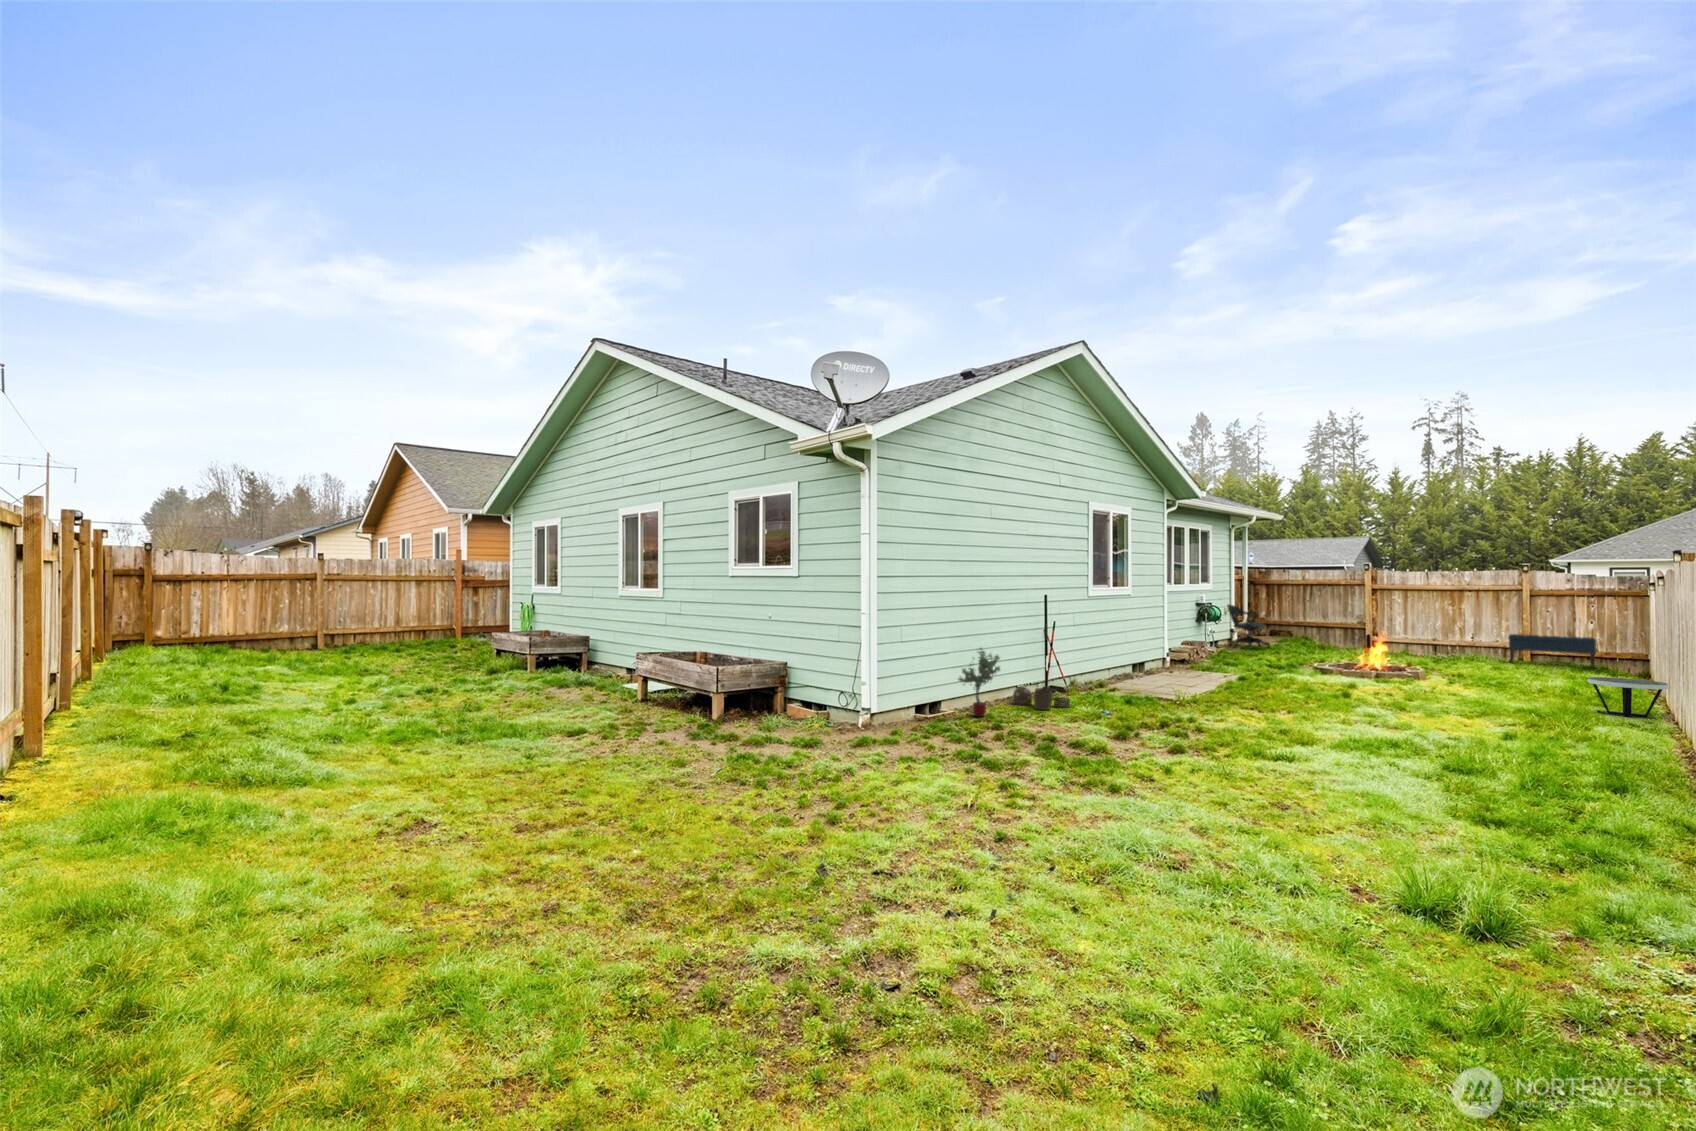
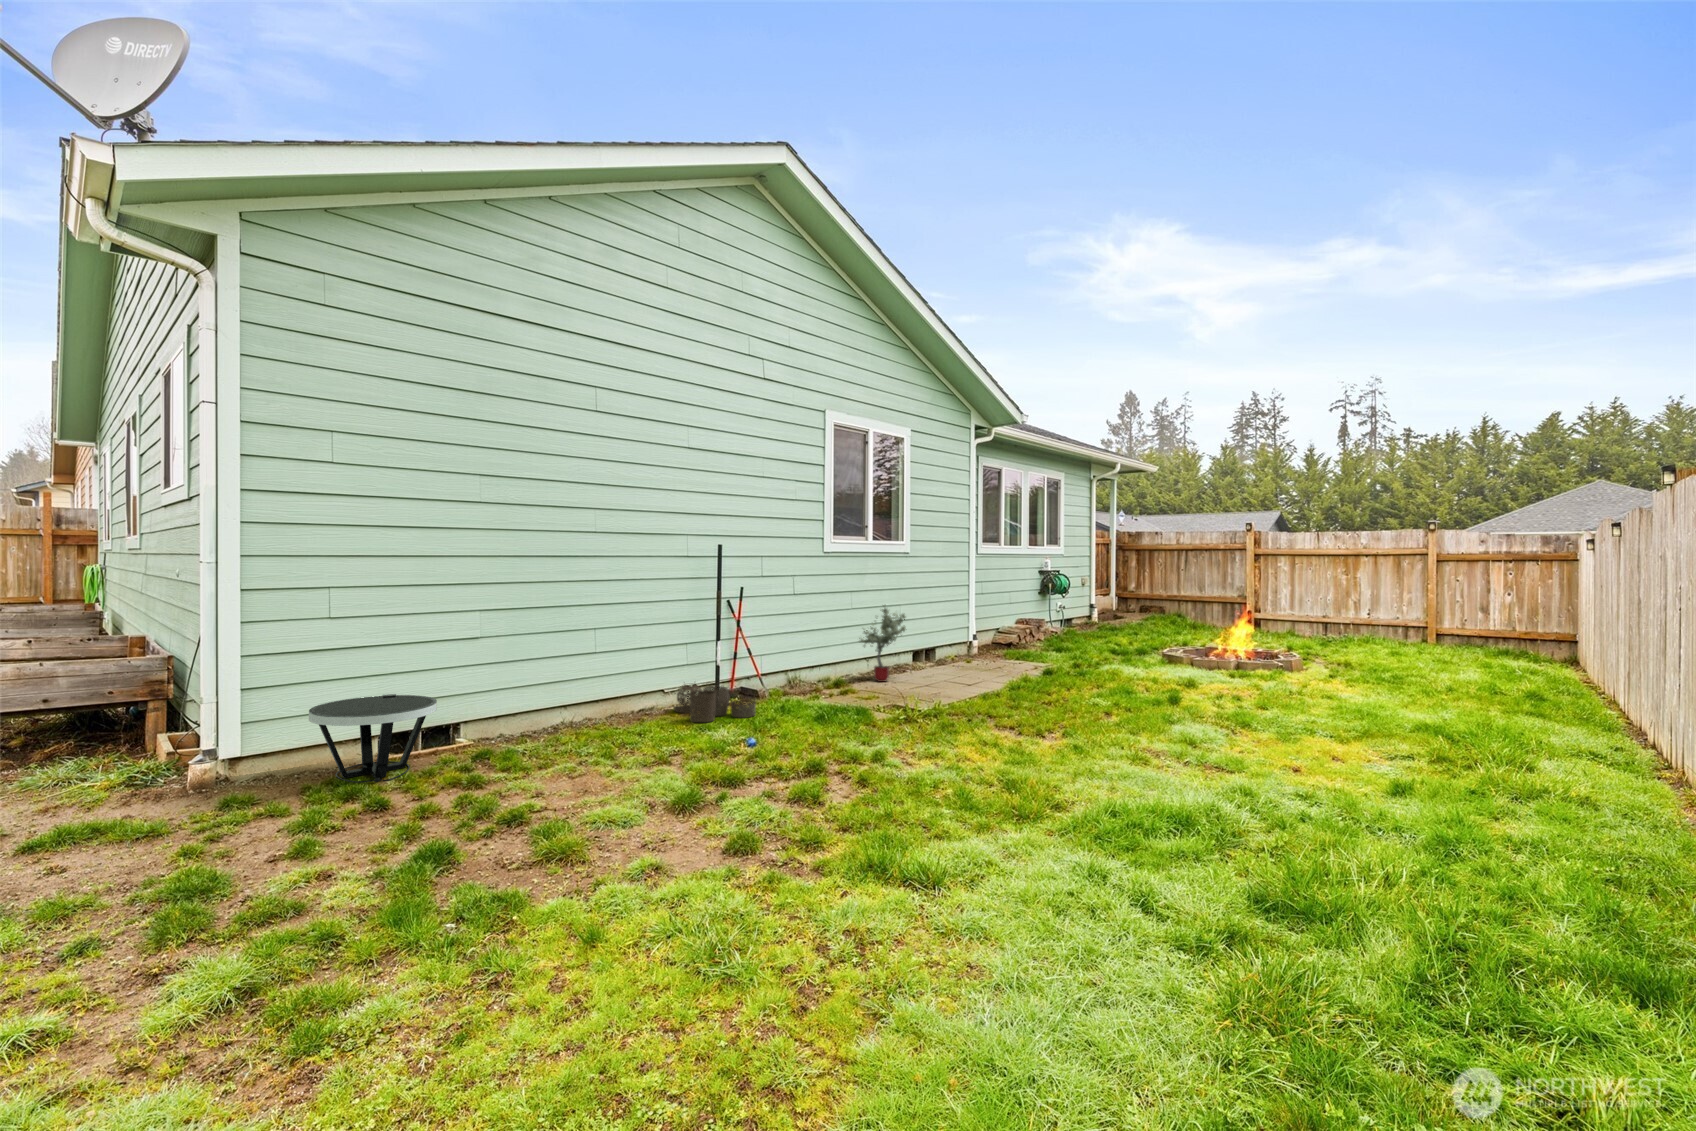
chair: present [1227,604,1270,648] -> none [1084,573,1132,627]
bench: present [1508,634,1596,668] -> none [1409,610,1515,653]
potted tree: present [958,648,1000,717] -> present [860,605,906,682]
side table: present [1588,677,1668,718] -> present [309,694,437,783]

